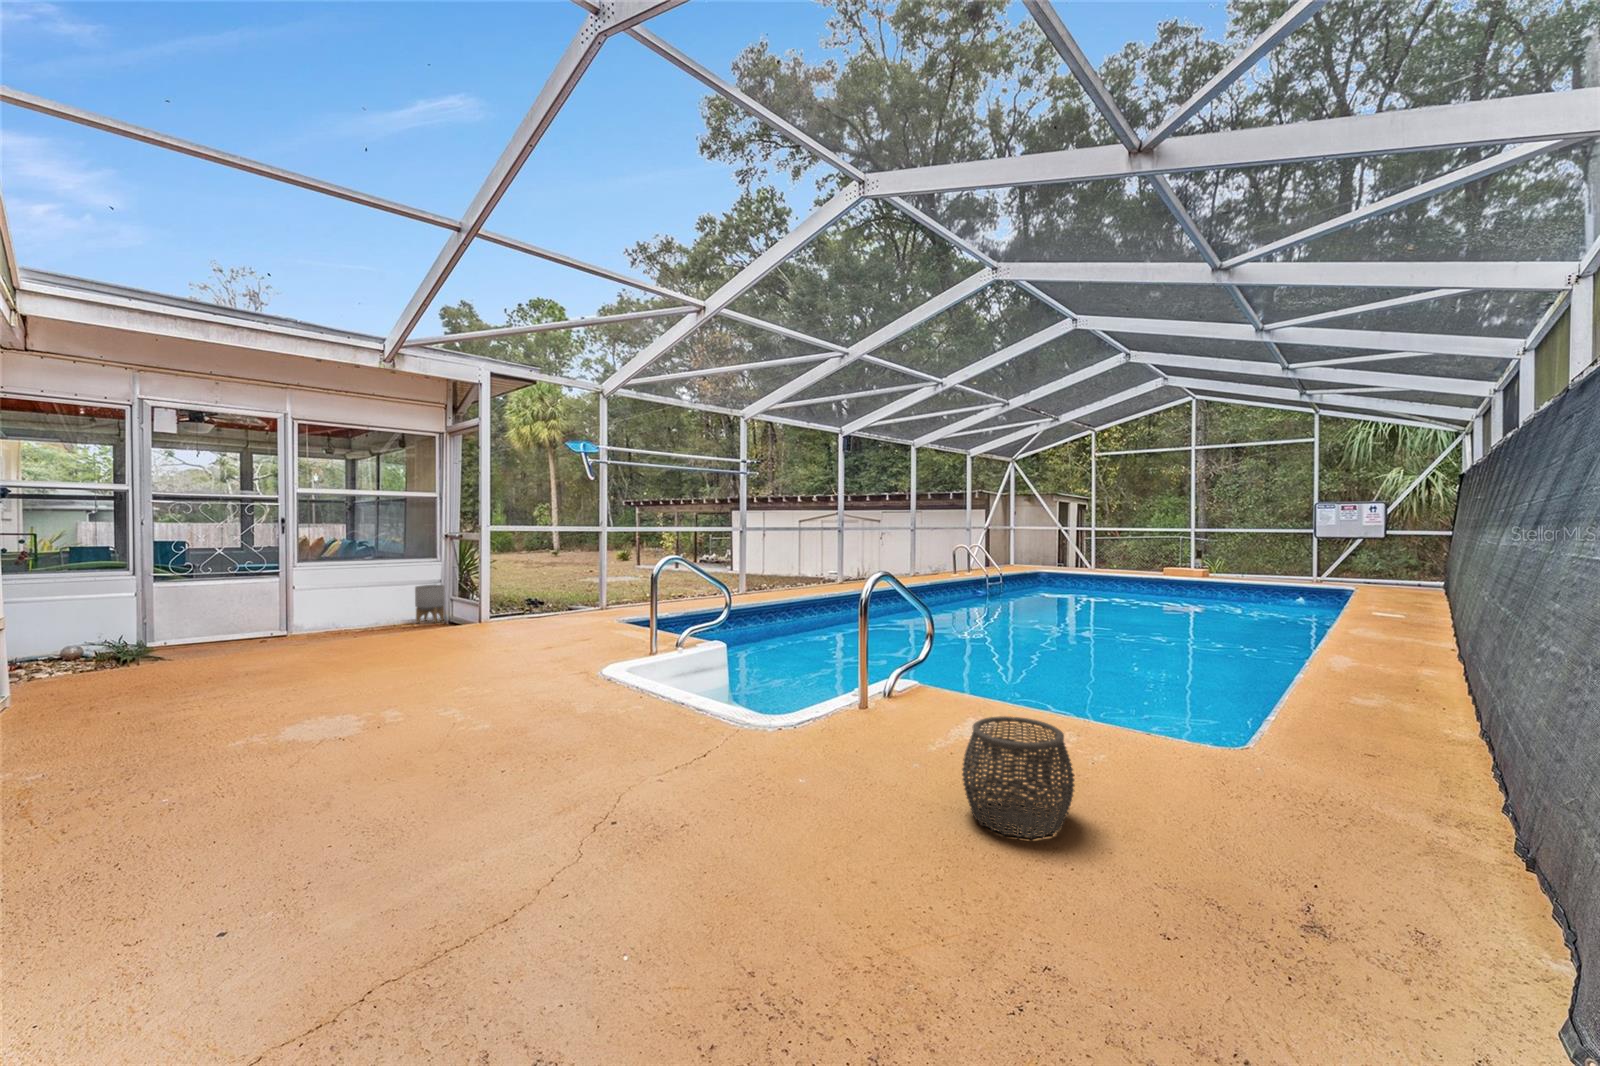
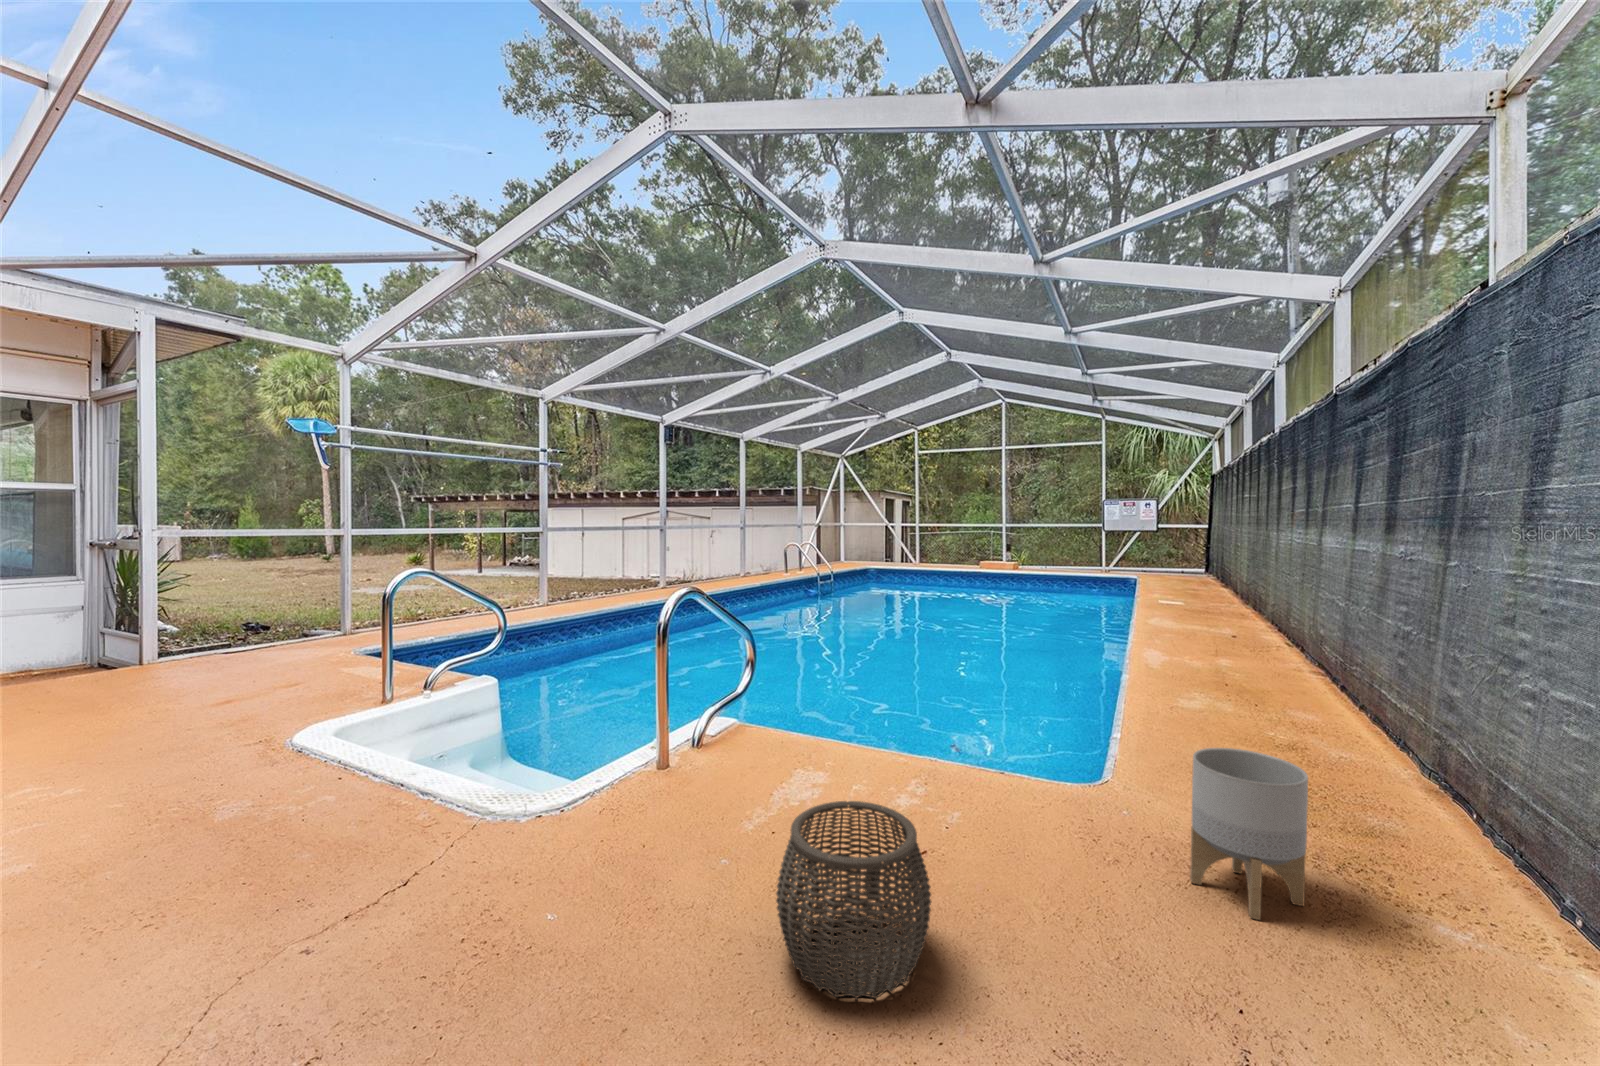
planter: present [415,585,445,623] -> present [1190,748,1308,920]

